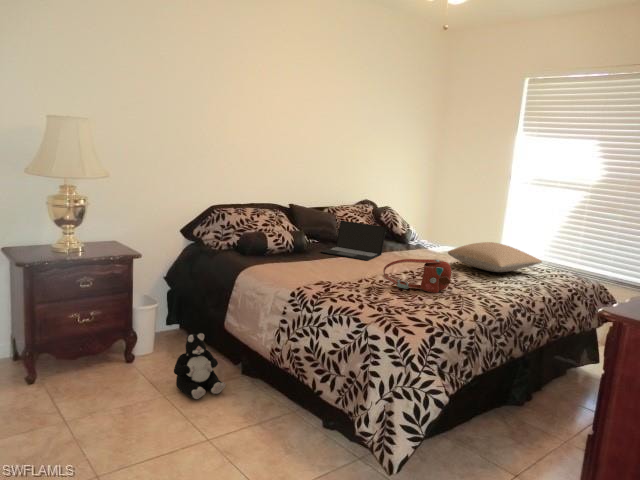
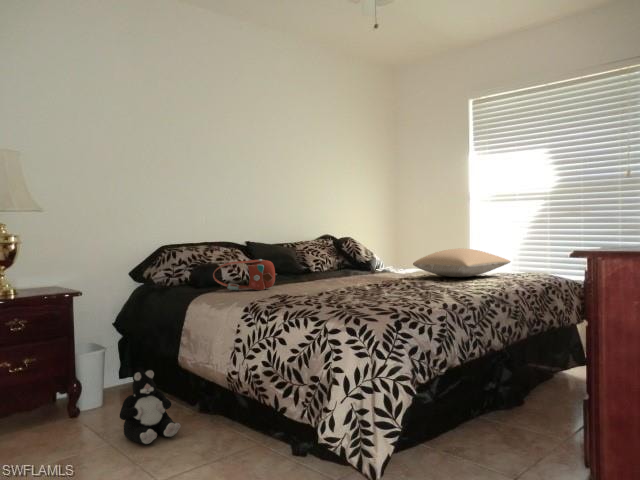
laptop: present [321,220,386,261] -> none [281,248,347,282]
handbag: present [383,259,451,293] -> present [213,259,275,290]

